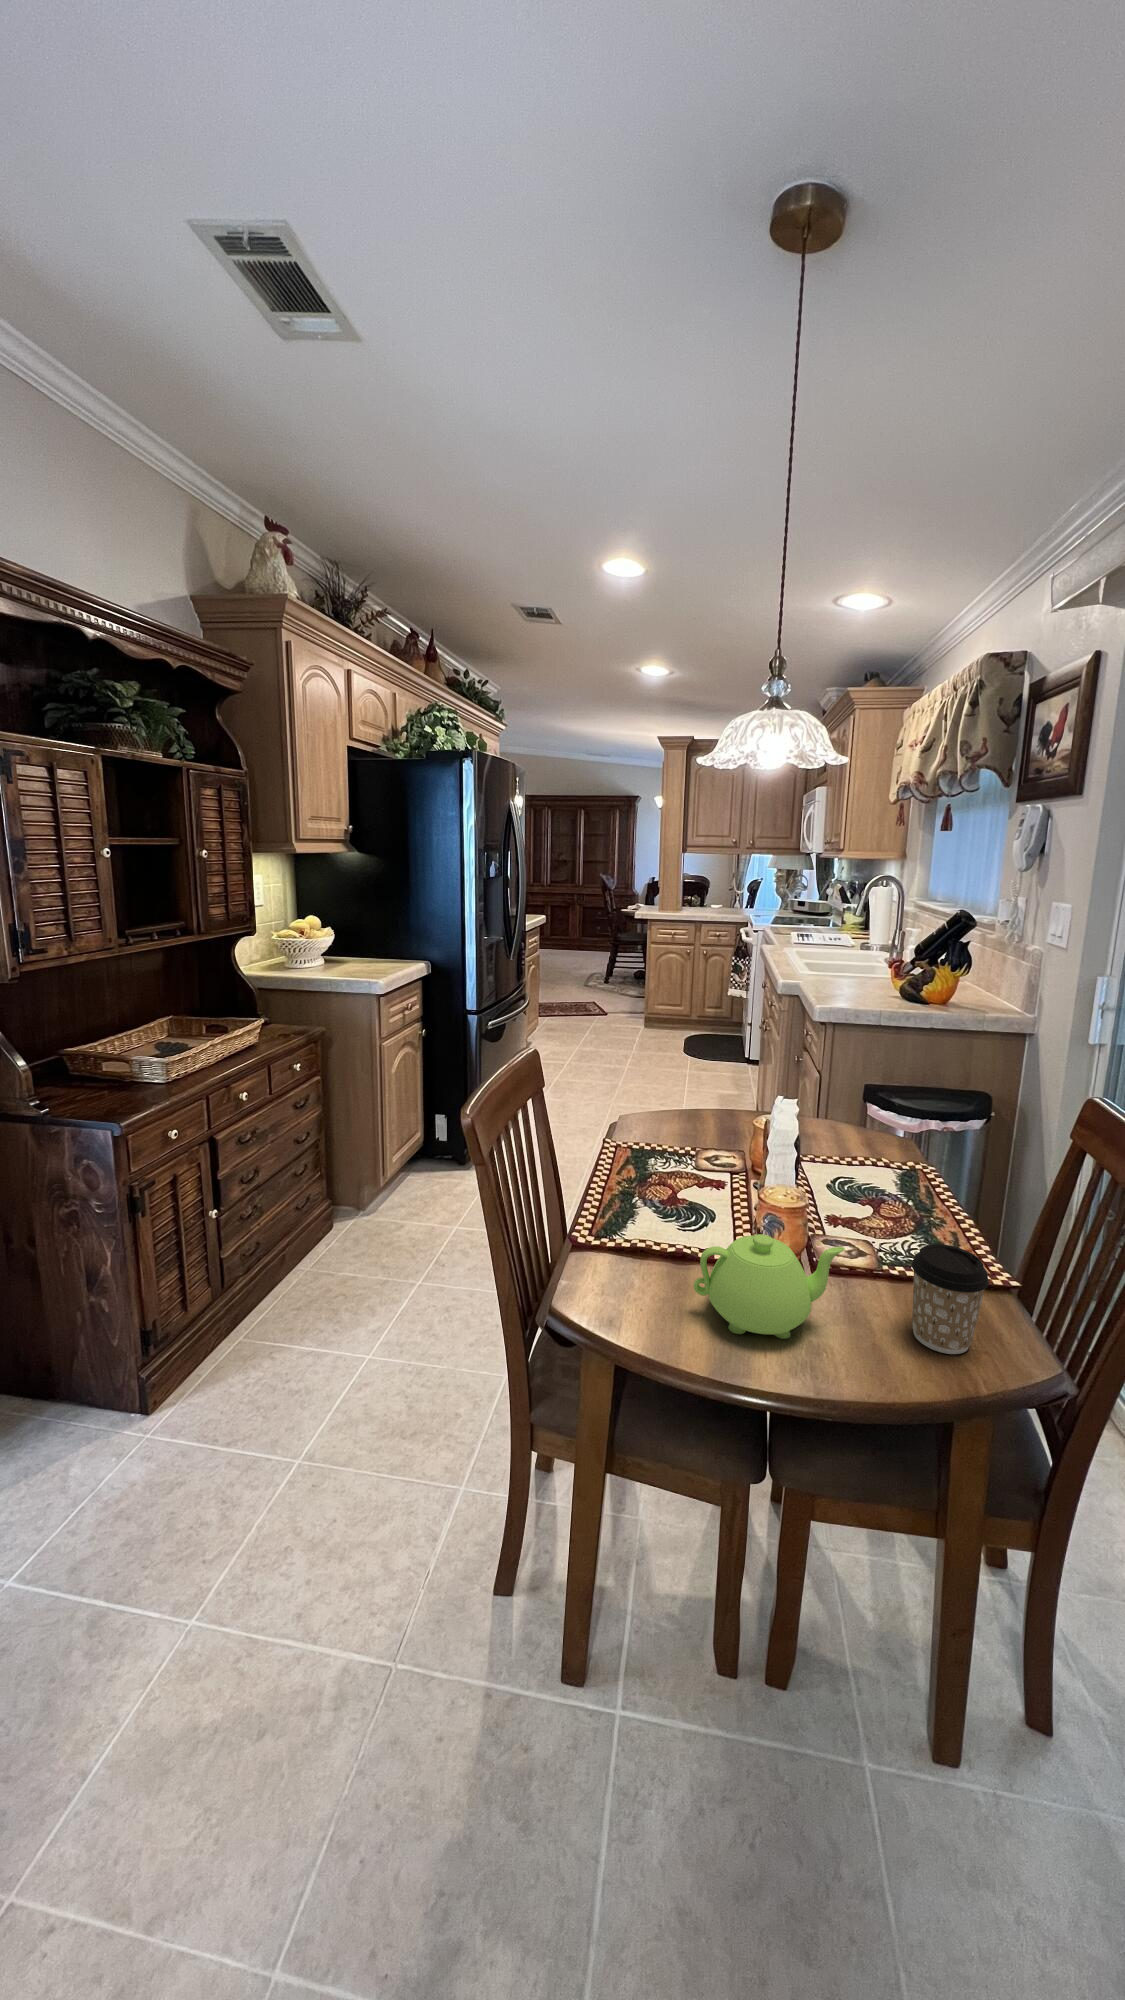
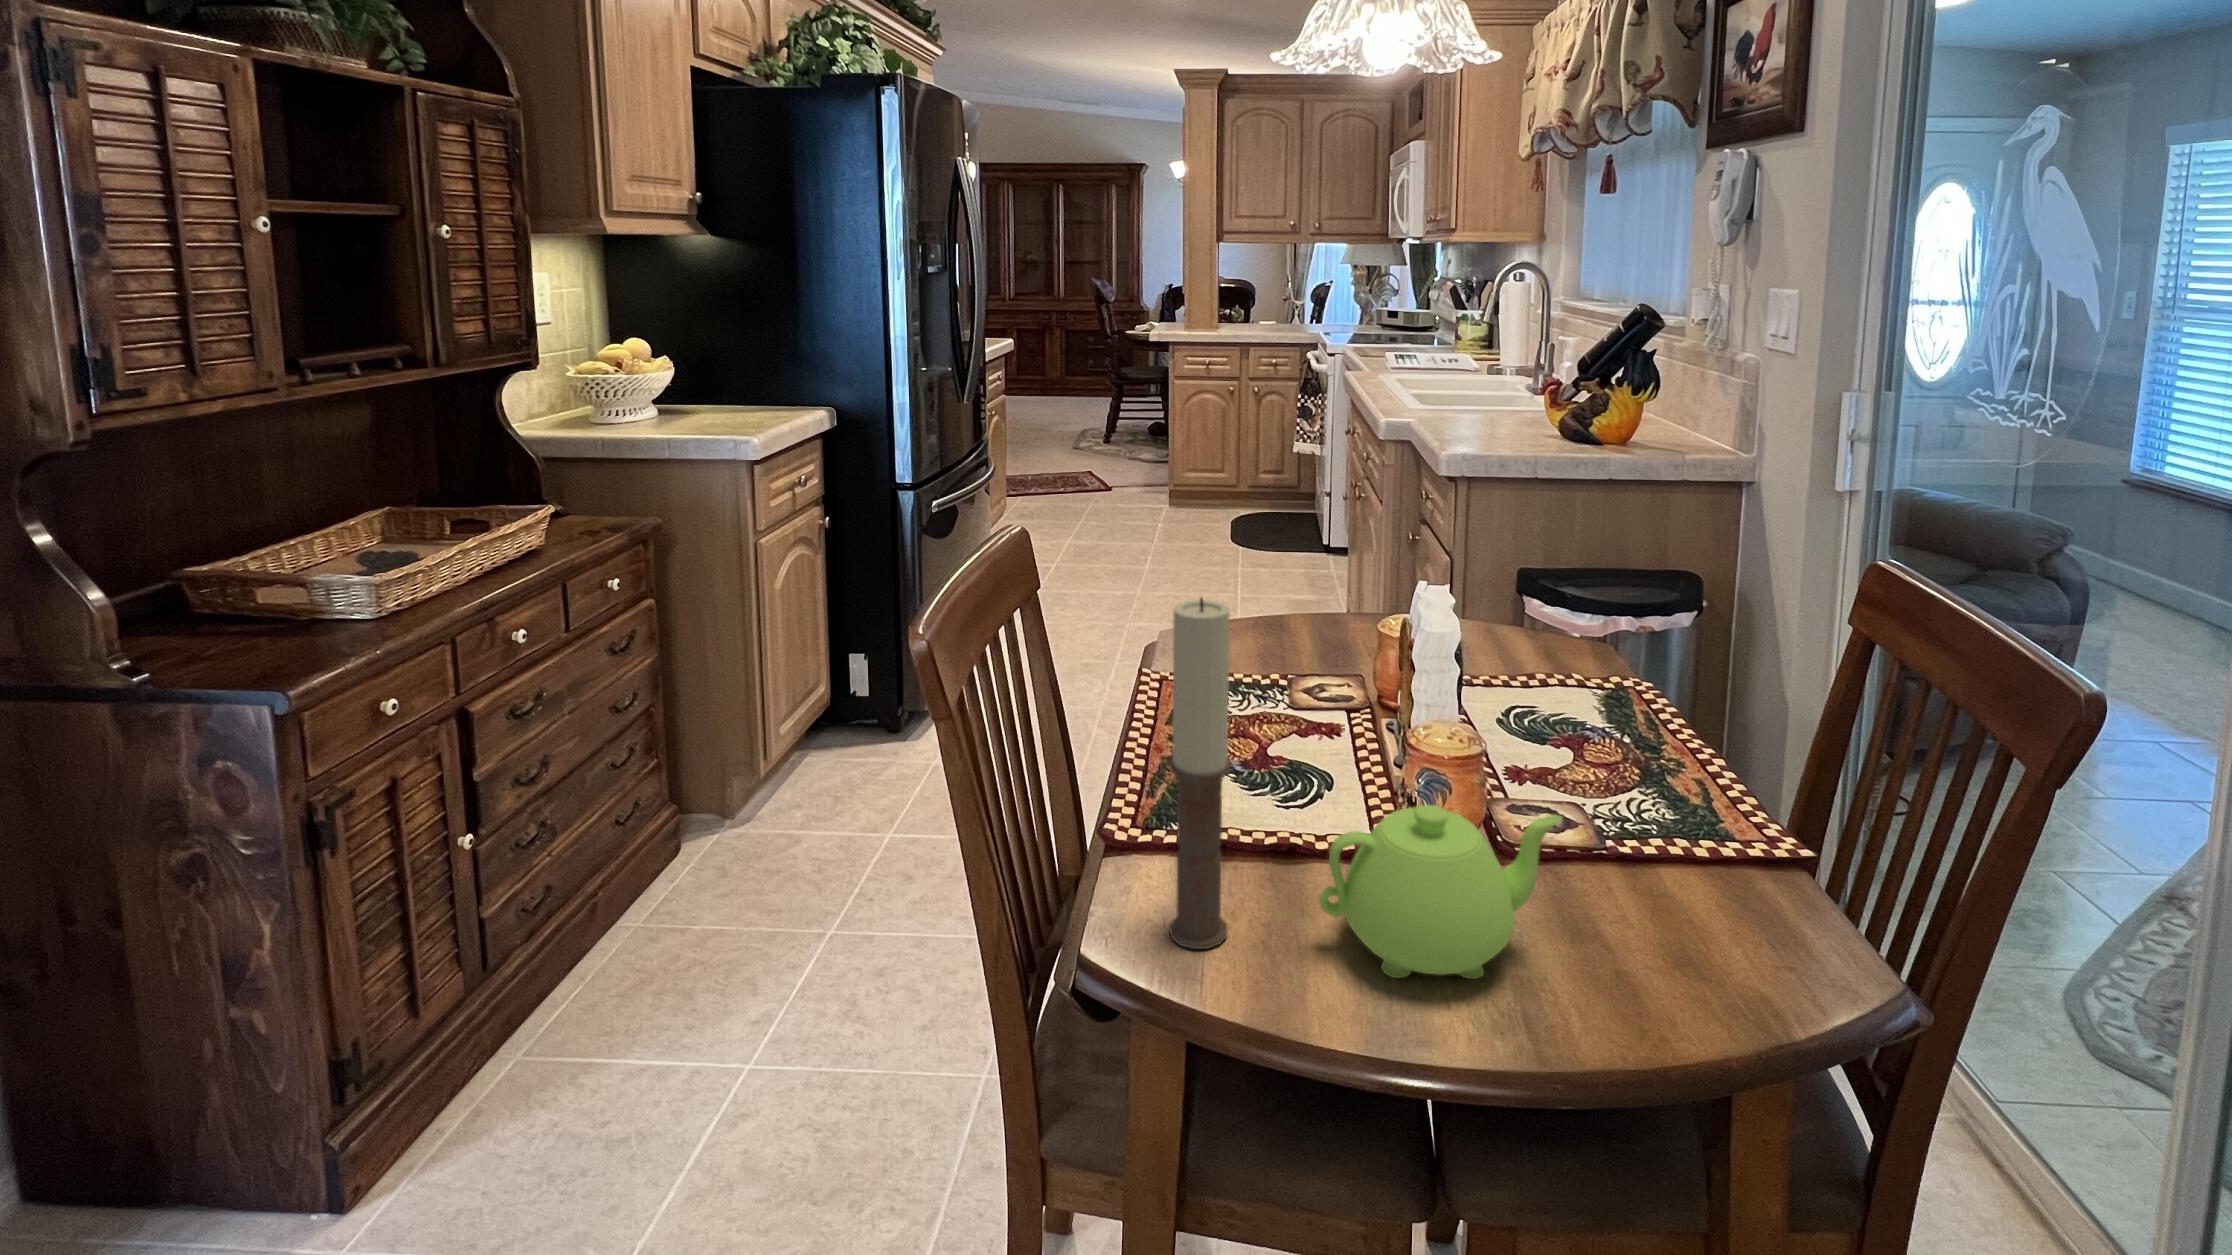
candle: none [605,1103,646,1307] -> present [1169,598,1231,949]
coffee cup: present [912,1244,989,1354] -> none [1665,799,1789,978]

